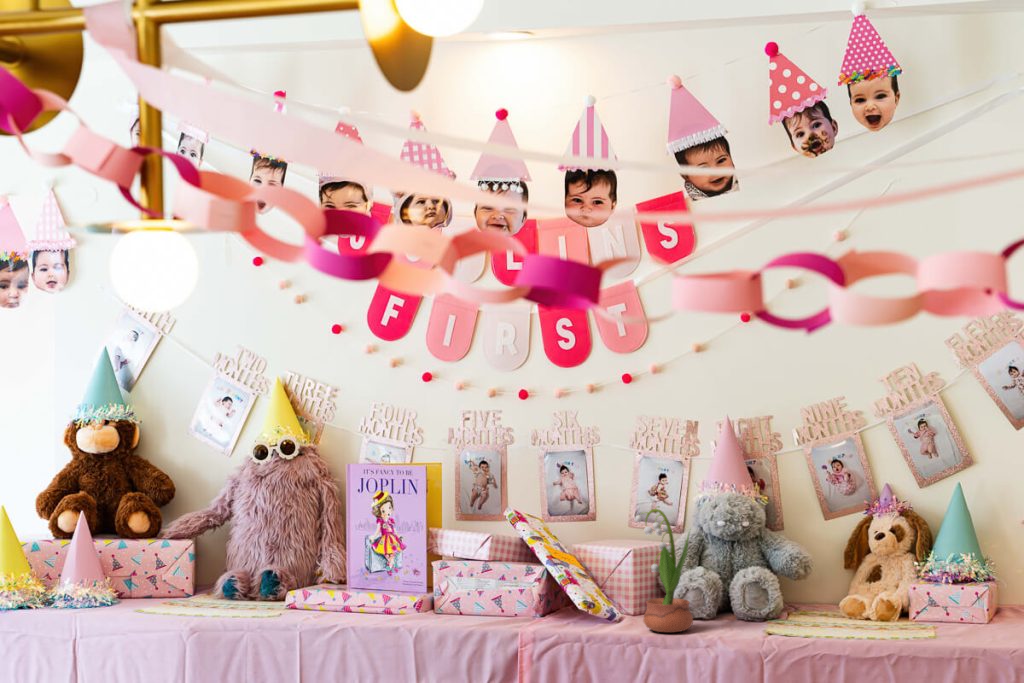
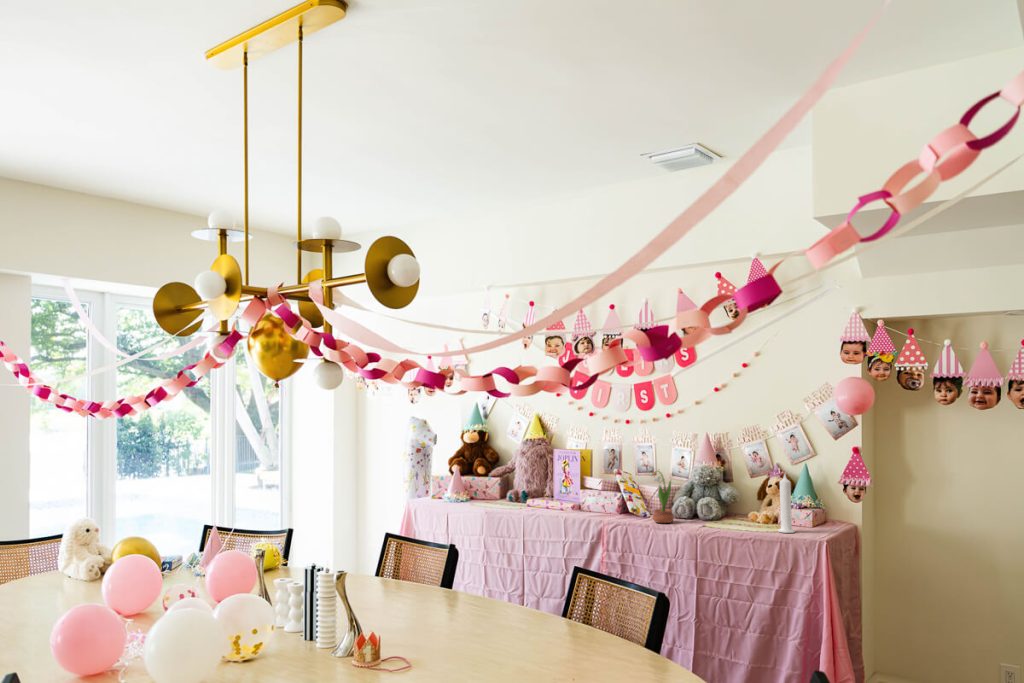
candle: none [947,507,985,639] -> present [778,474,795,533]

